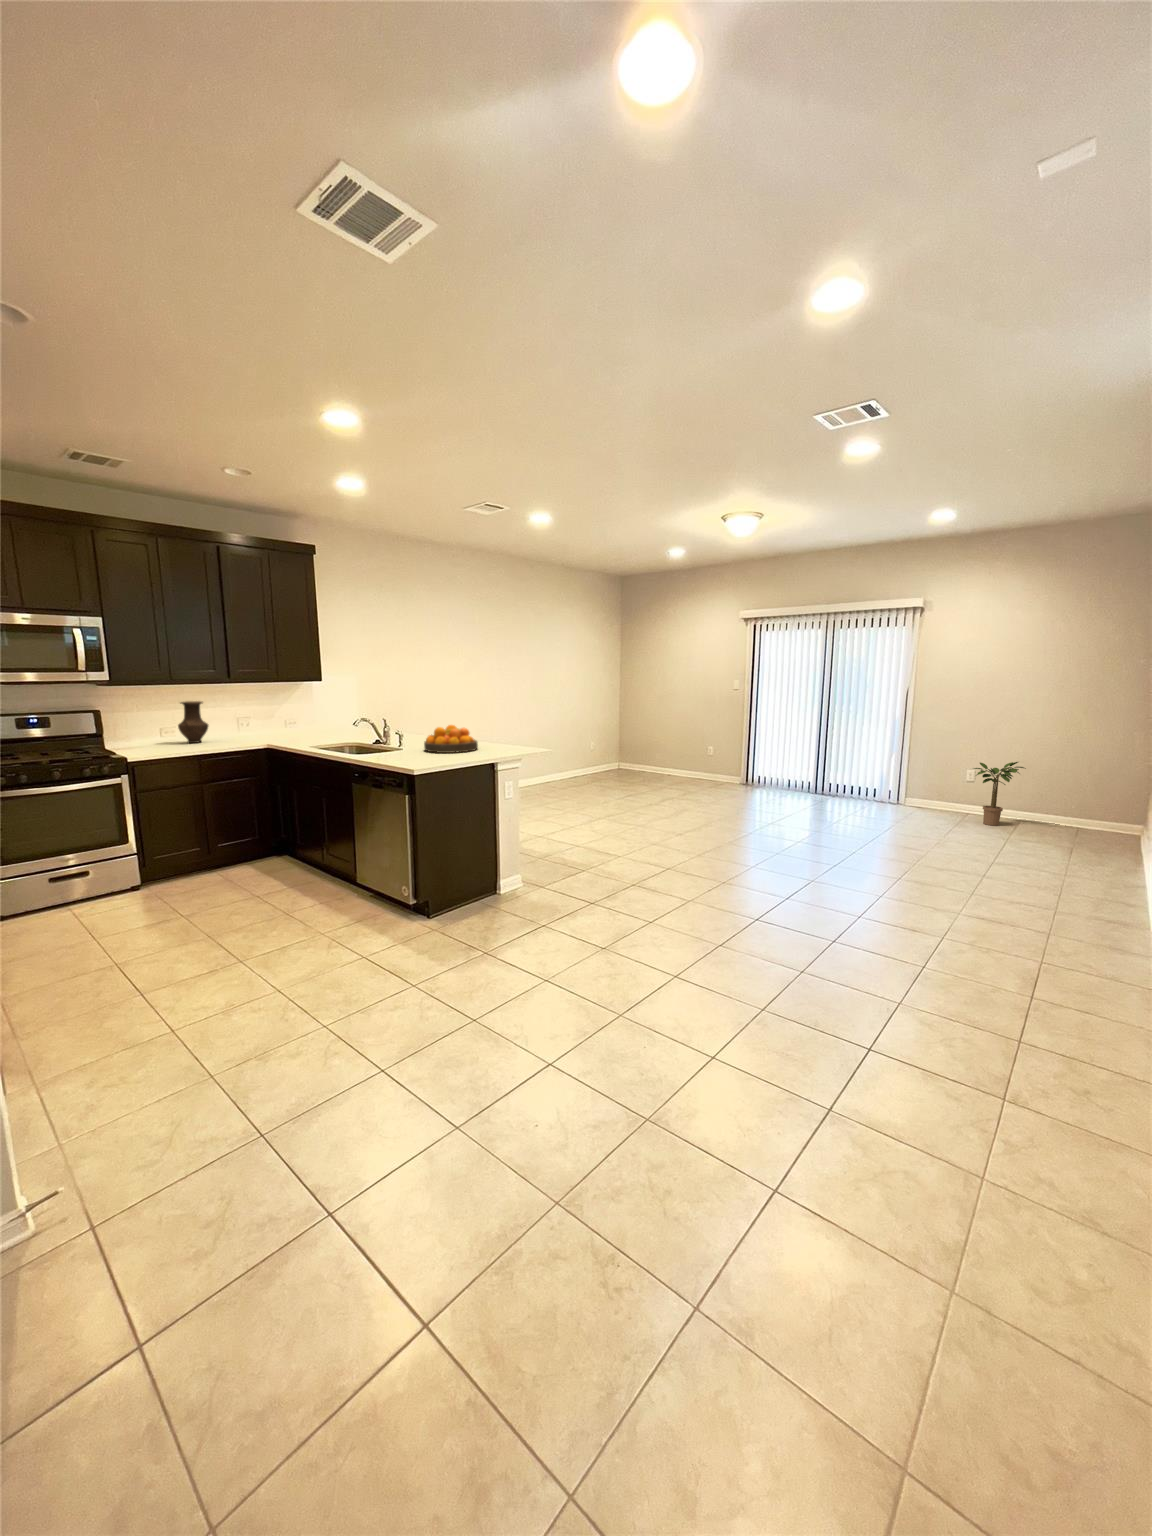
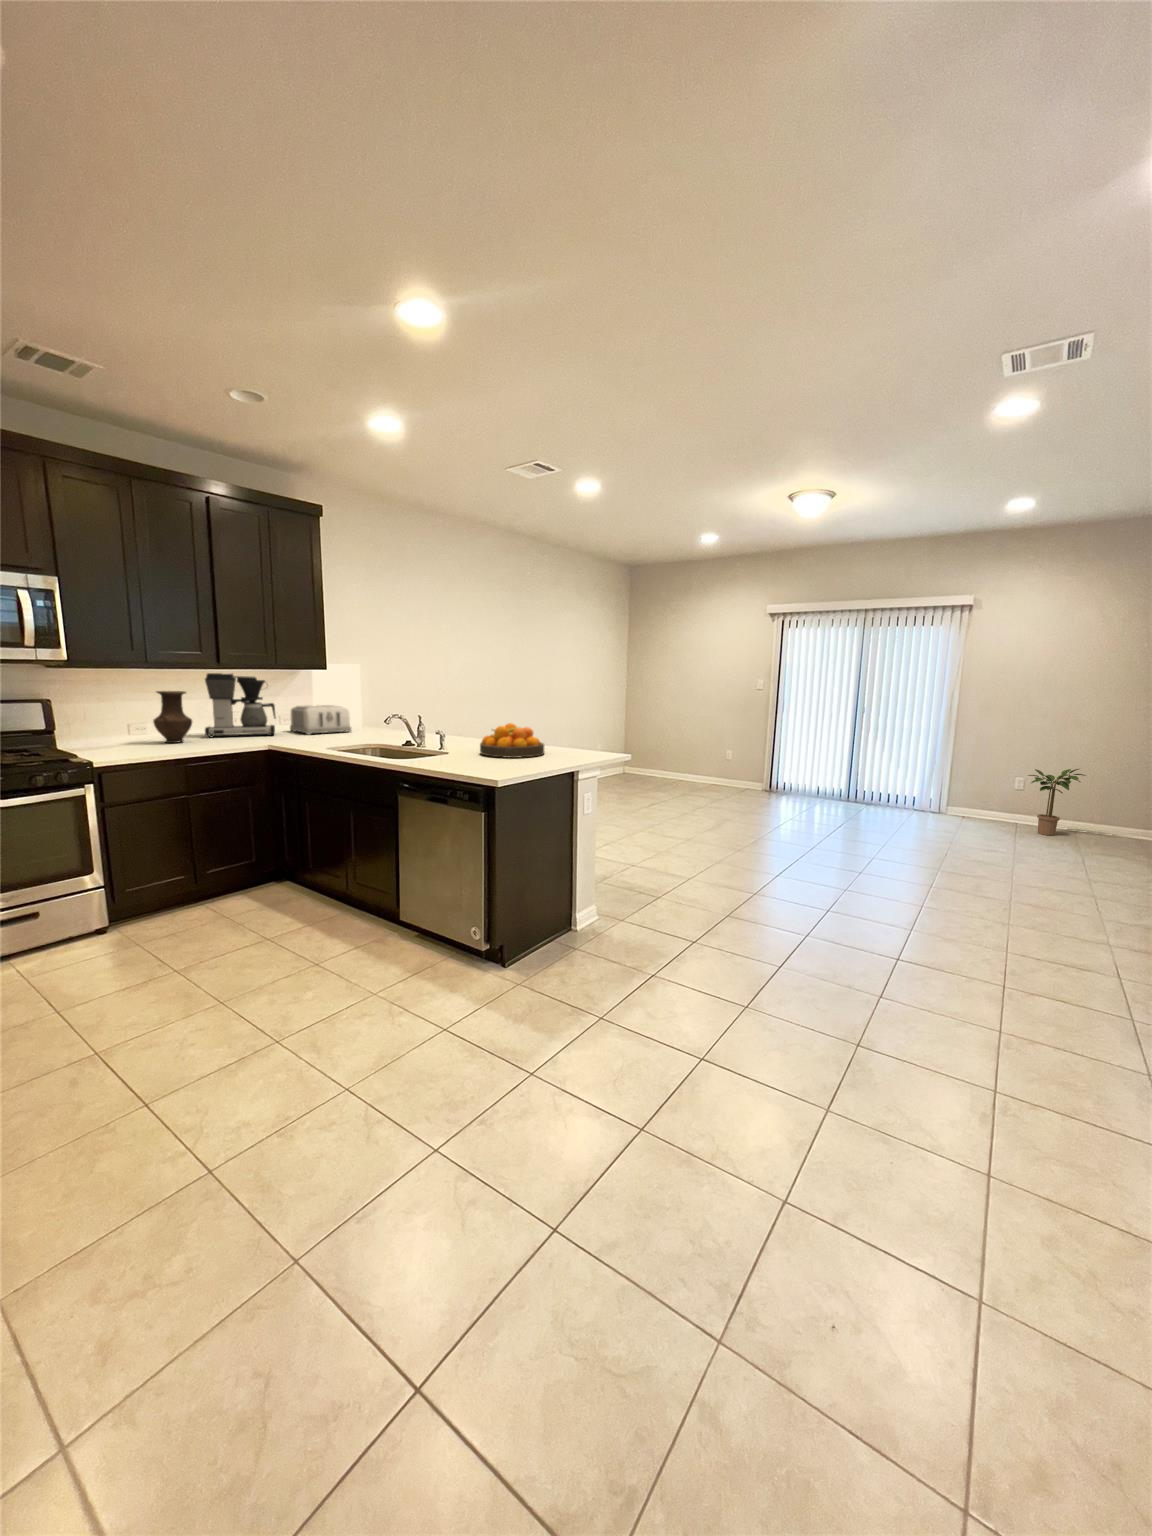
coffee maker: none [219,686,279,738] -> present [205,673,276,737]
toaster: none [292,710,341,736] -> present [290,705,352,735]

